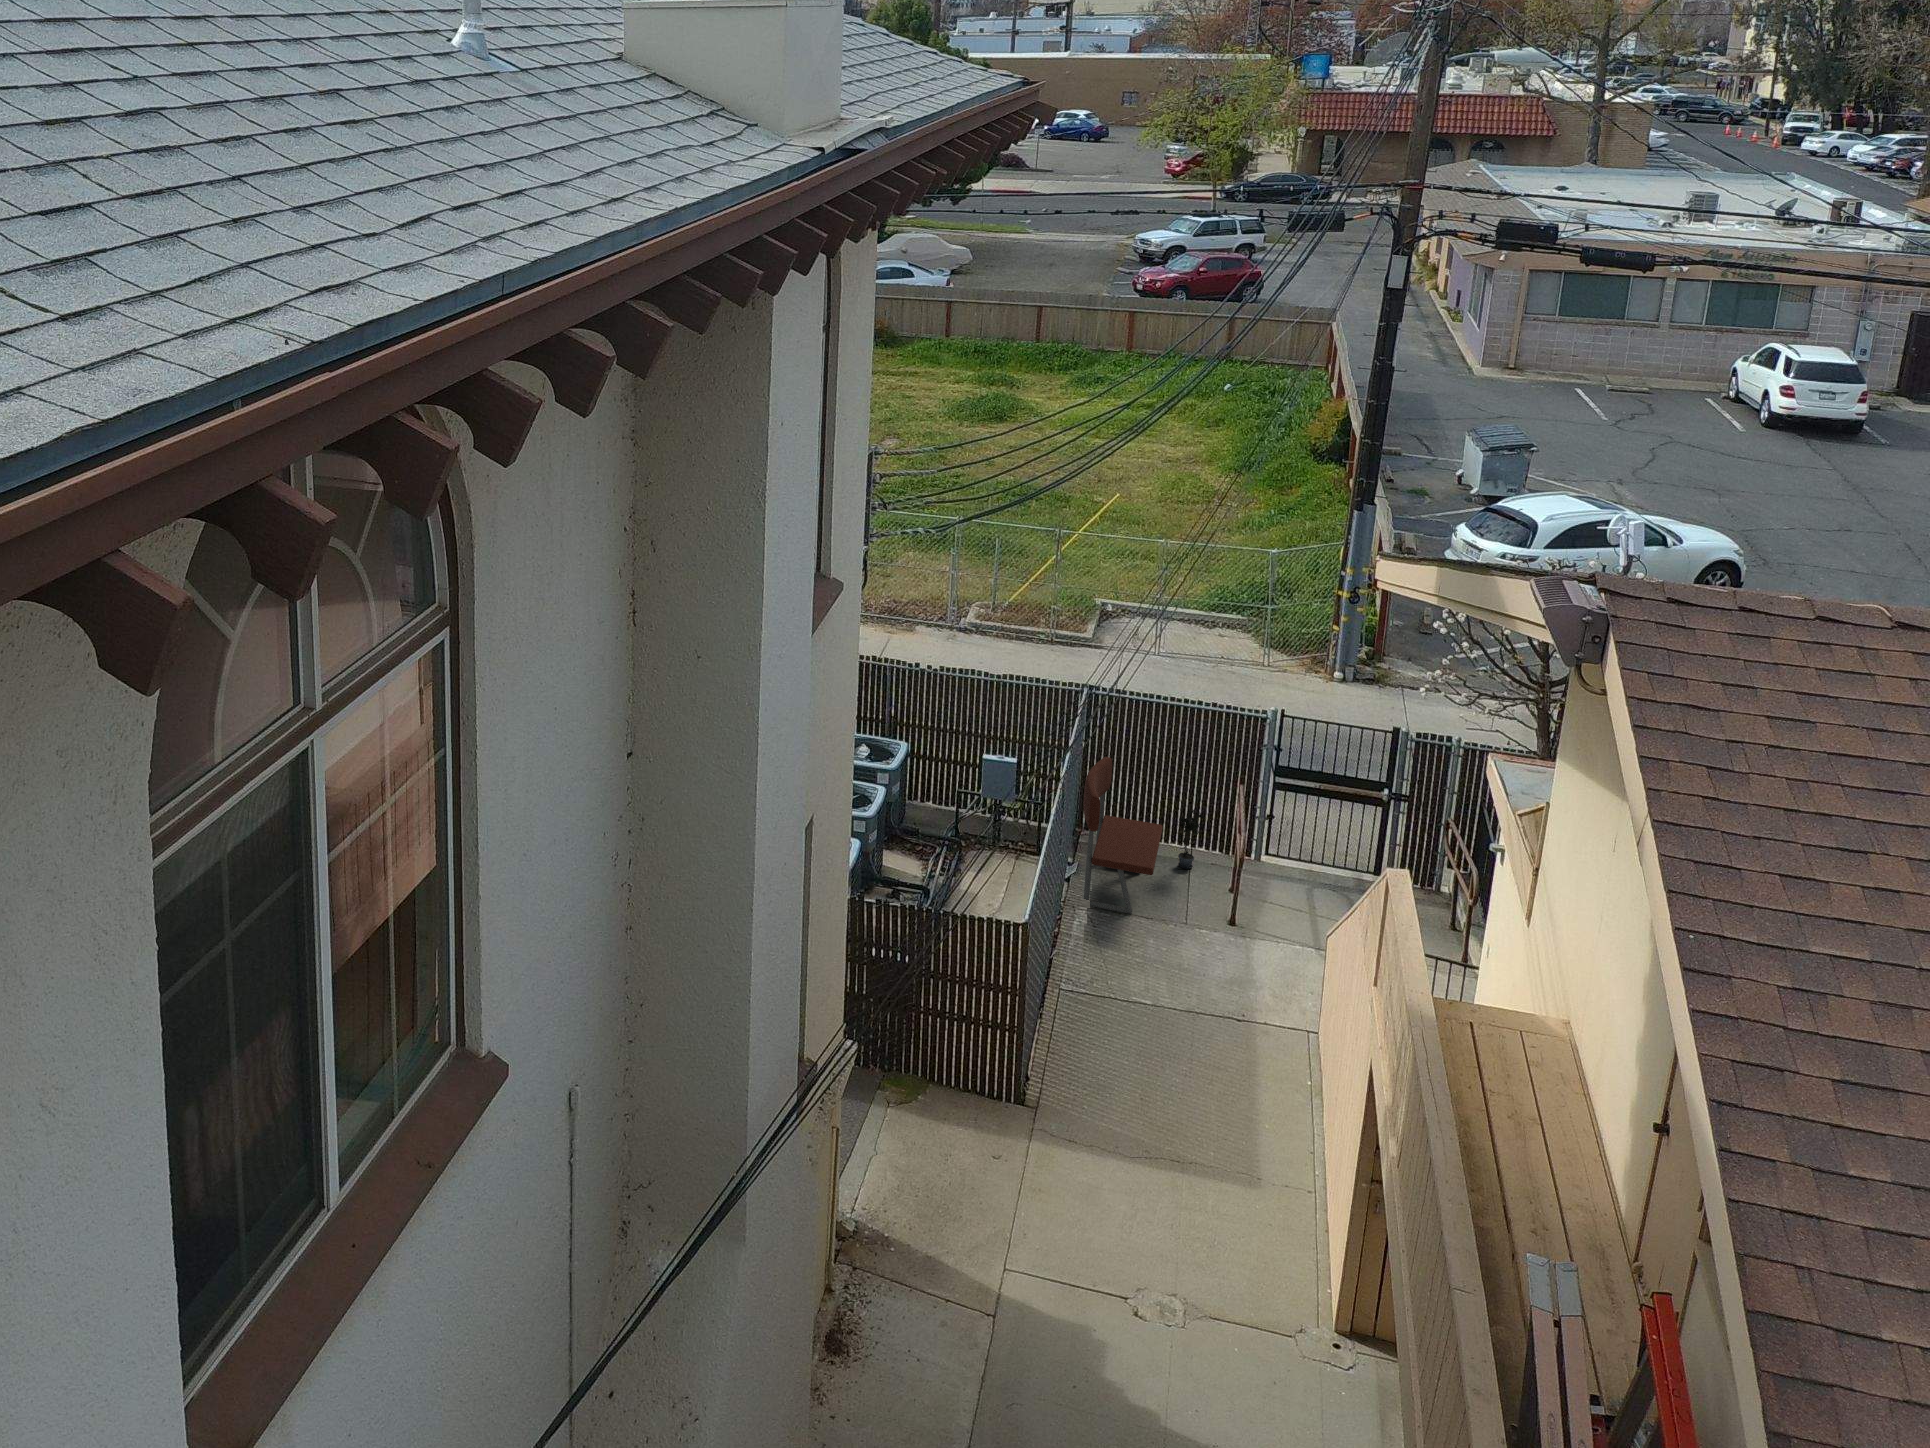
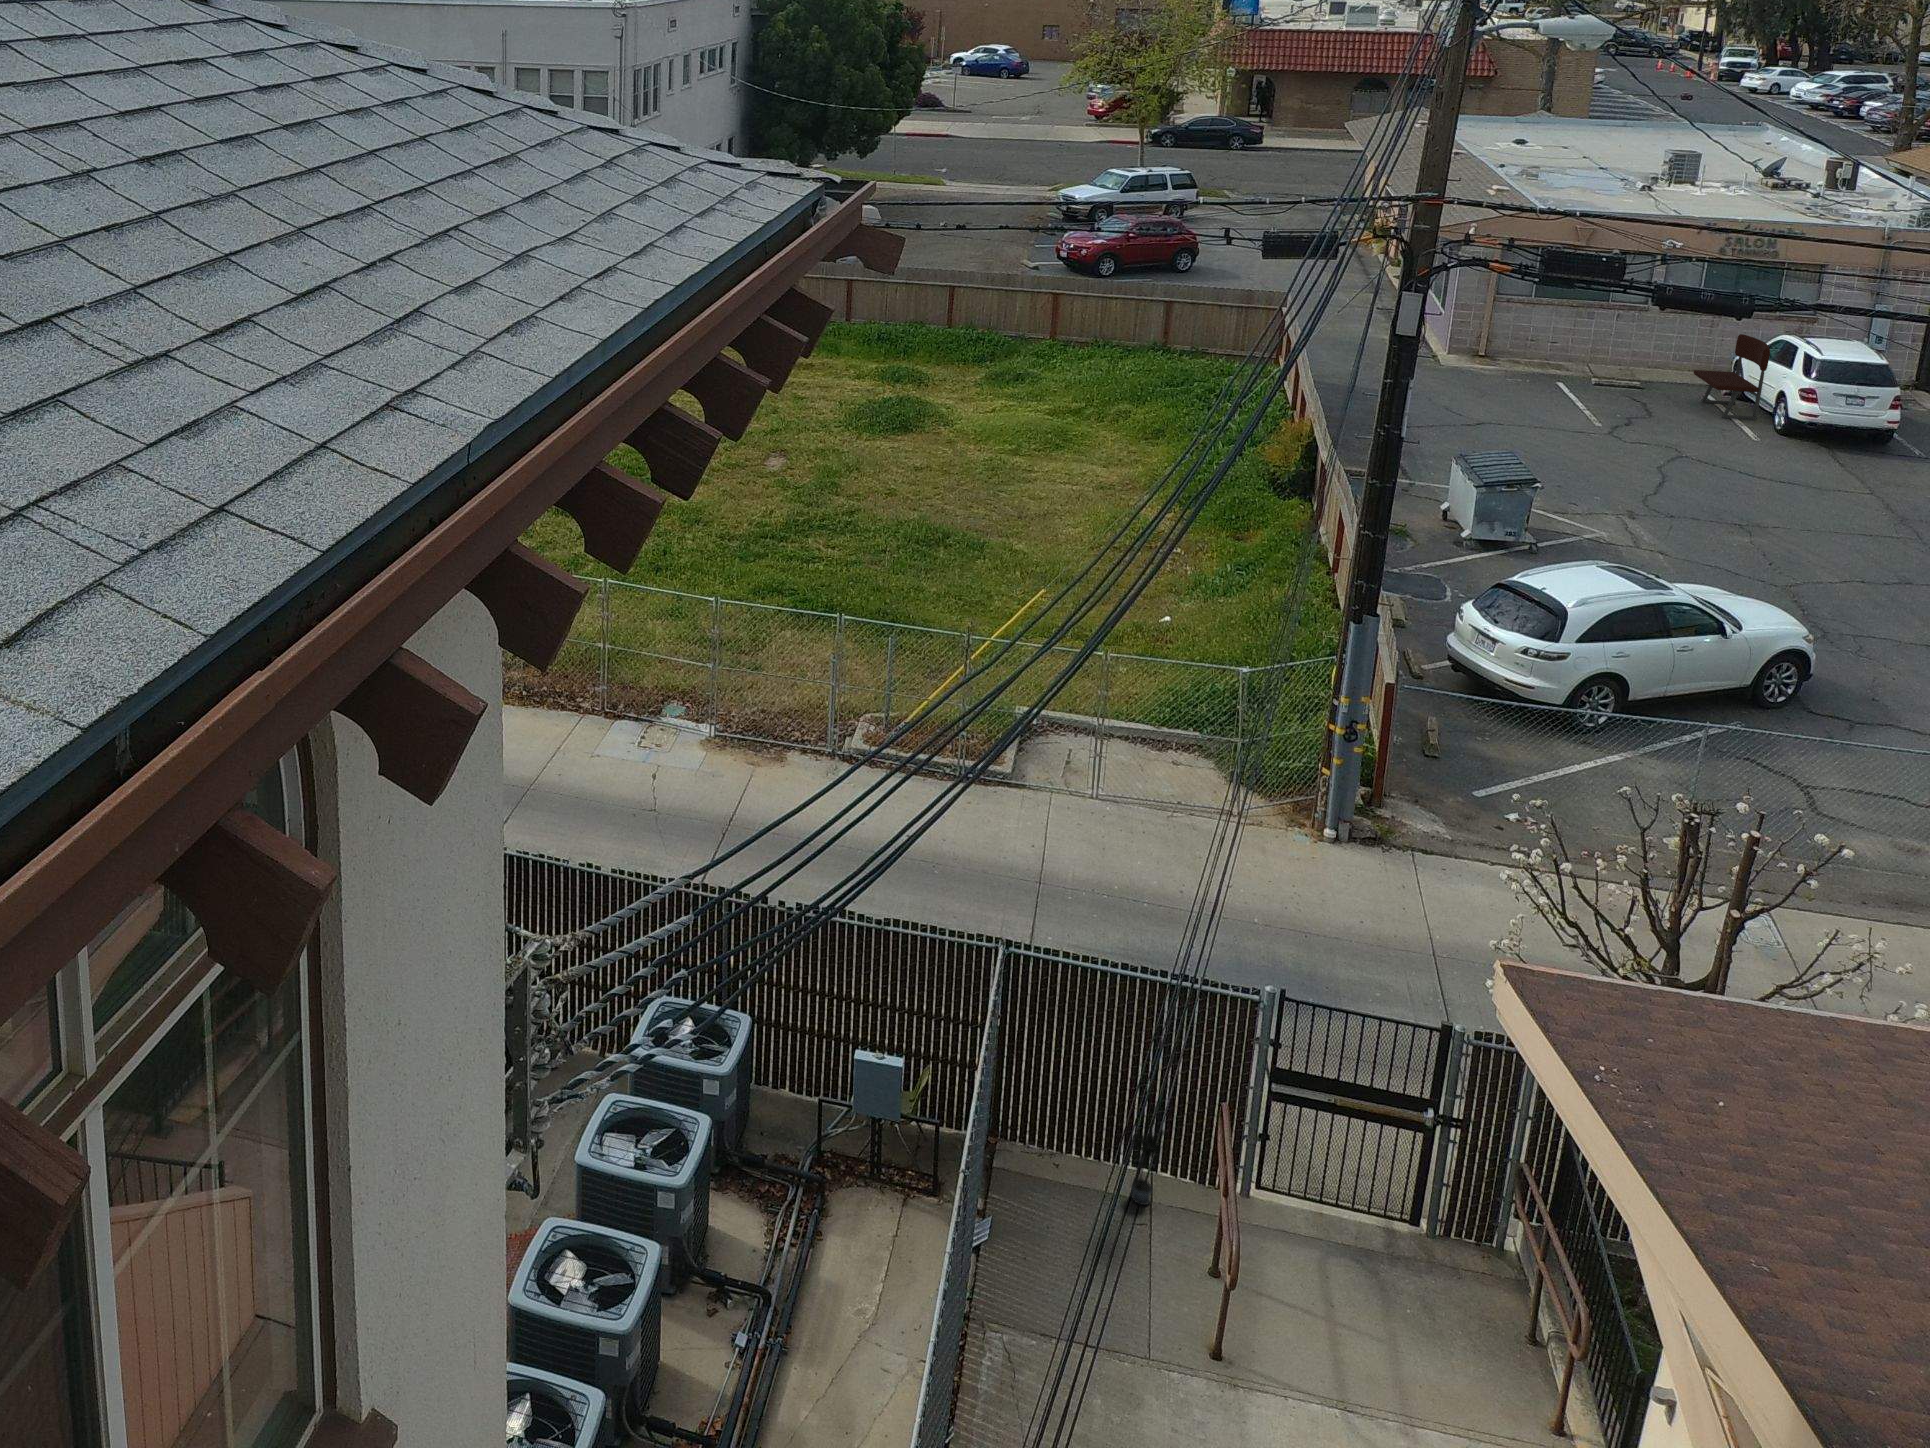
bench: present [1083,757,1163,914] -> present [1694,334,1770,420]

